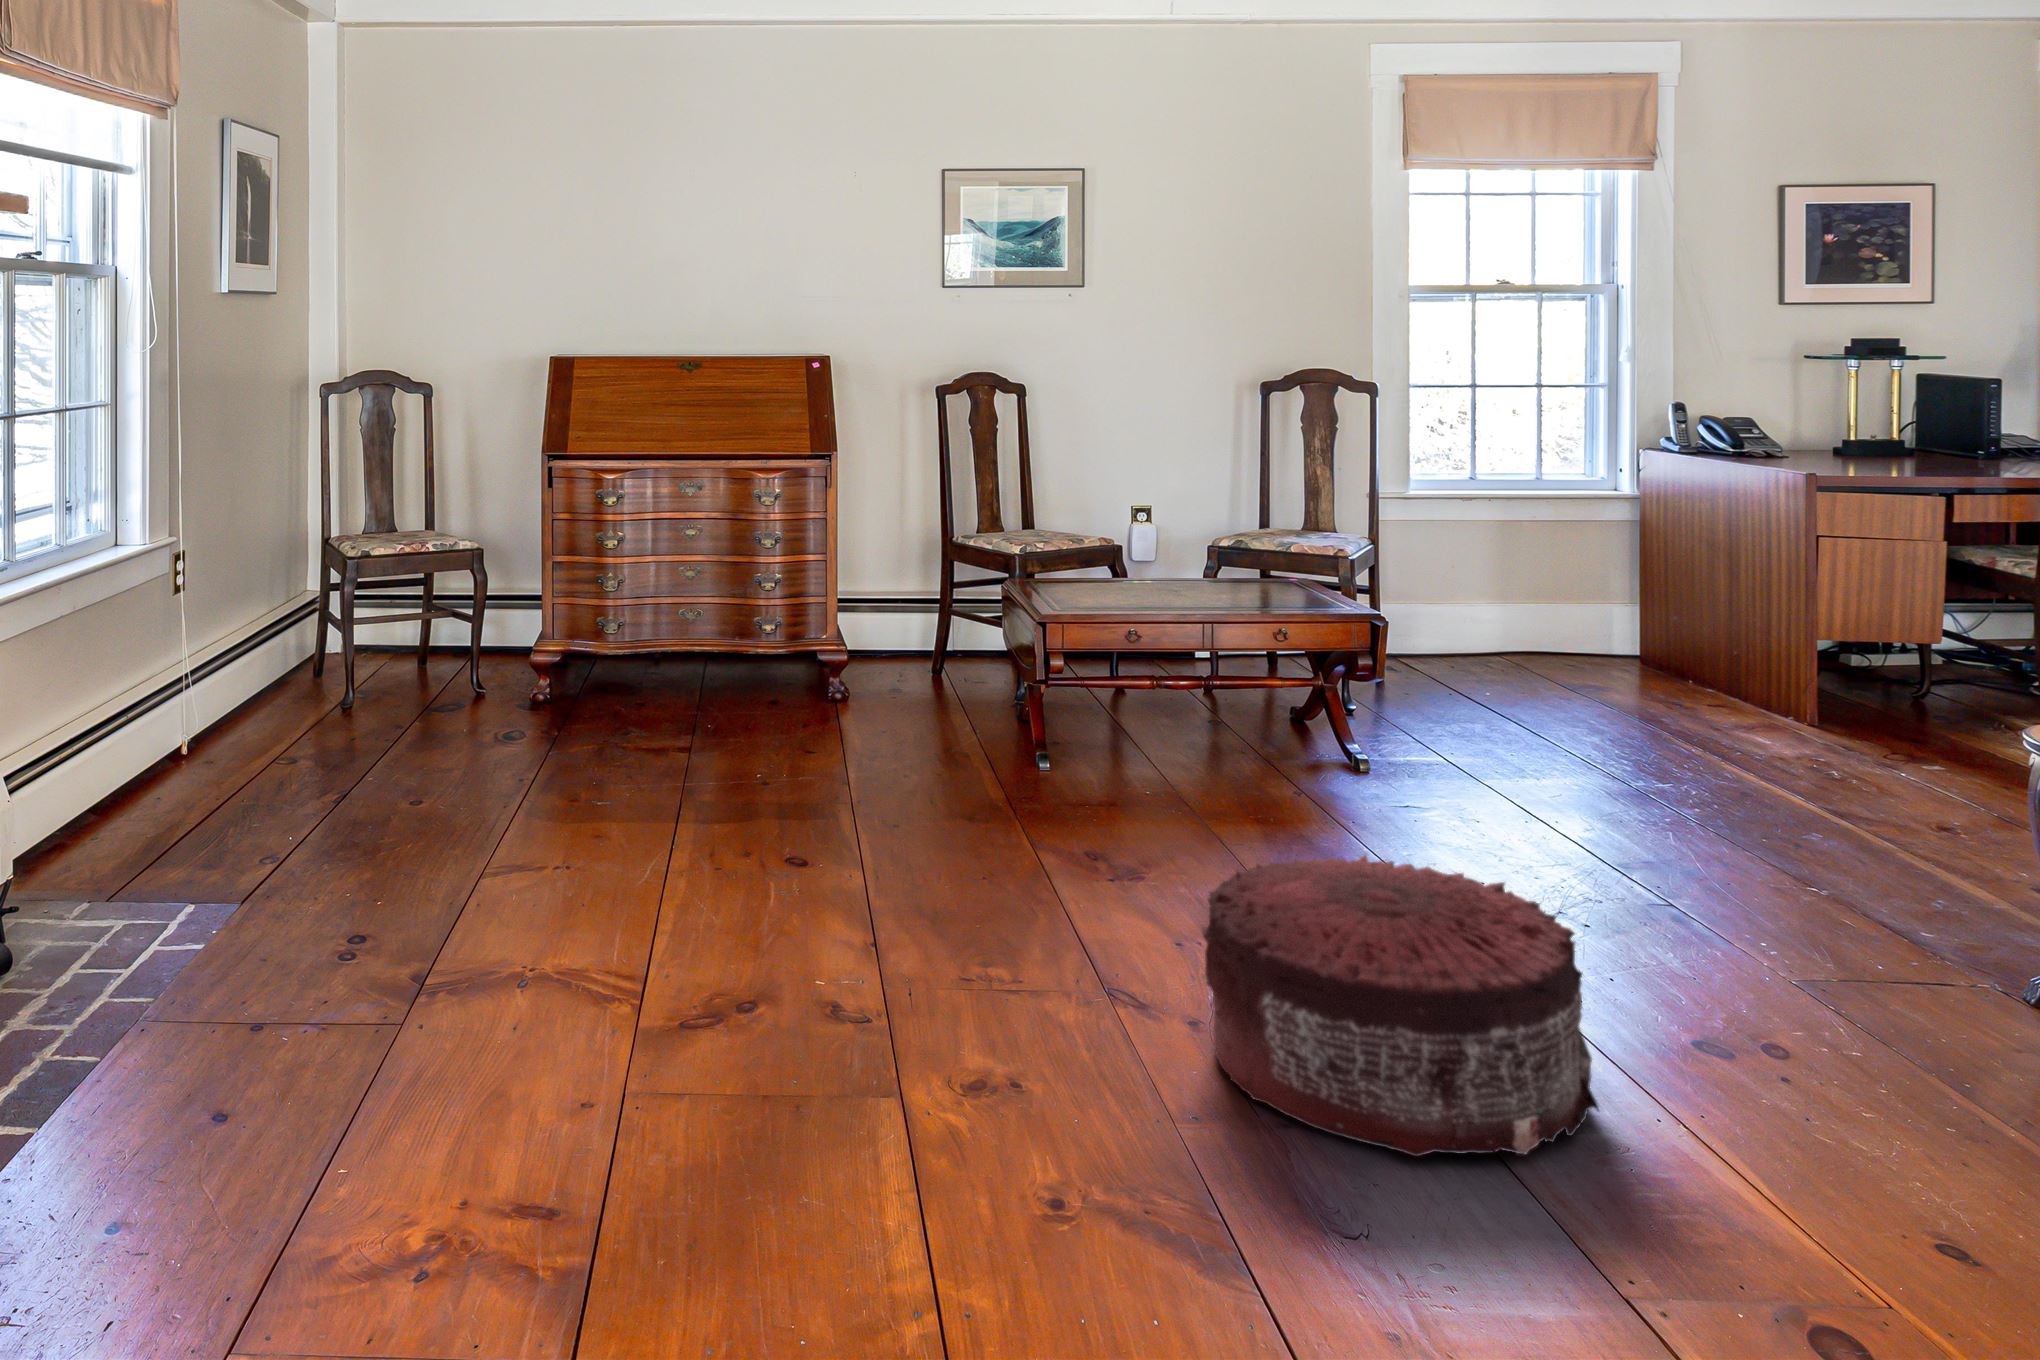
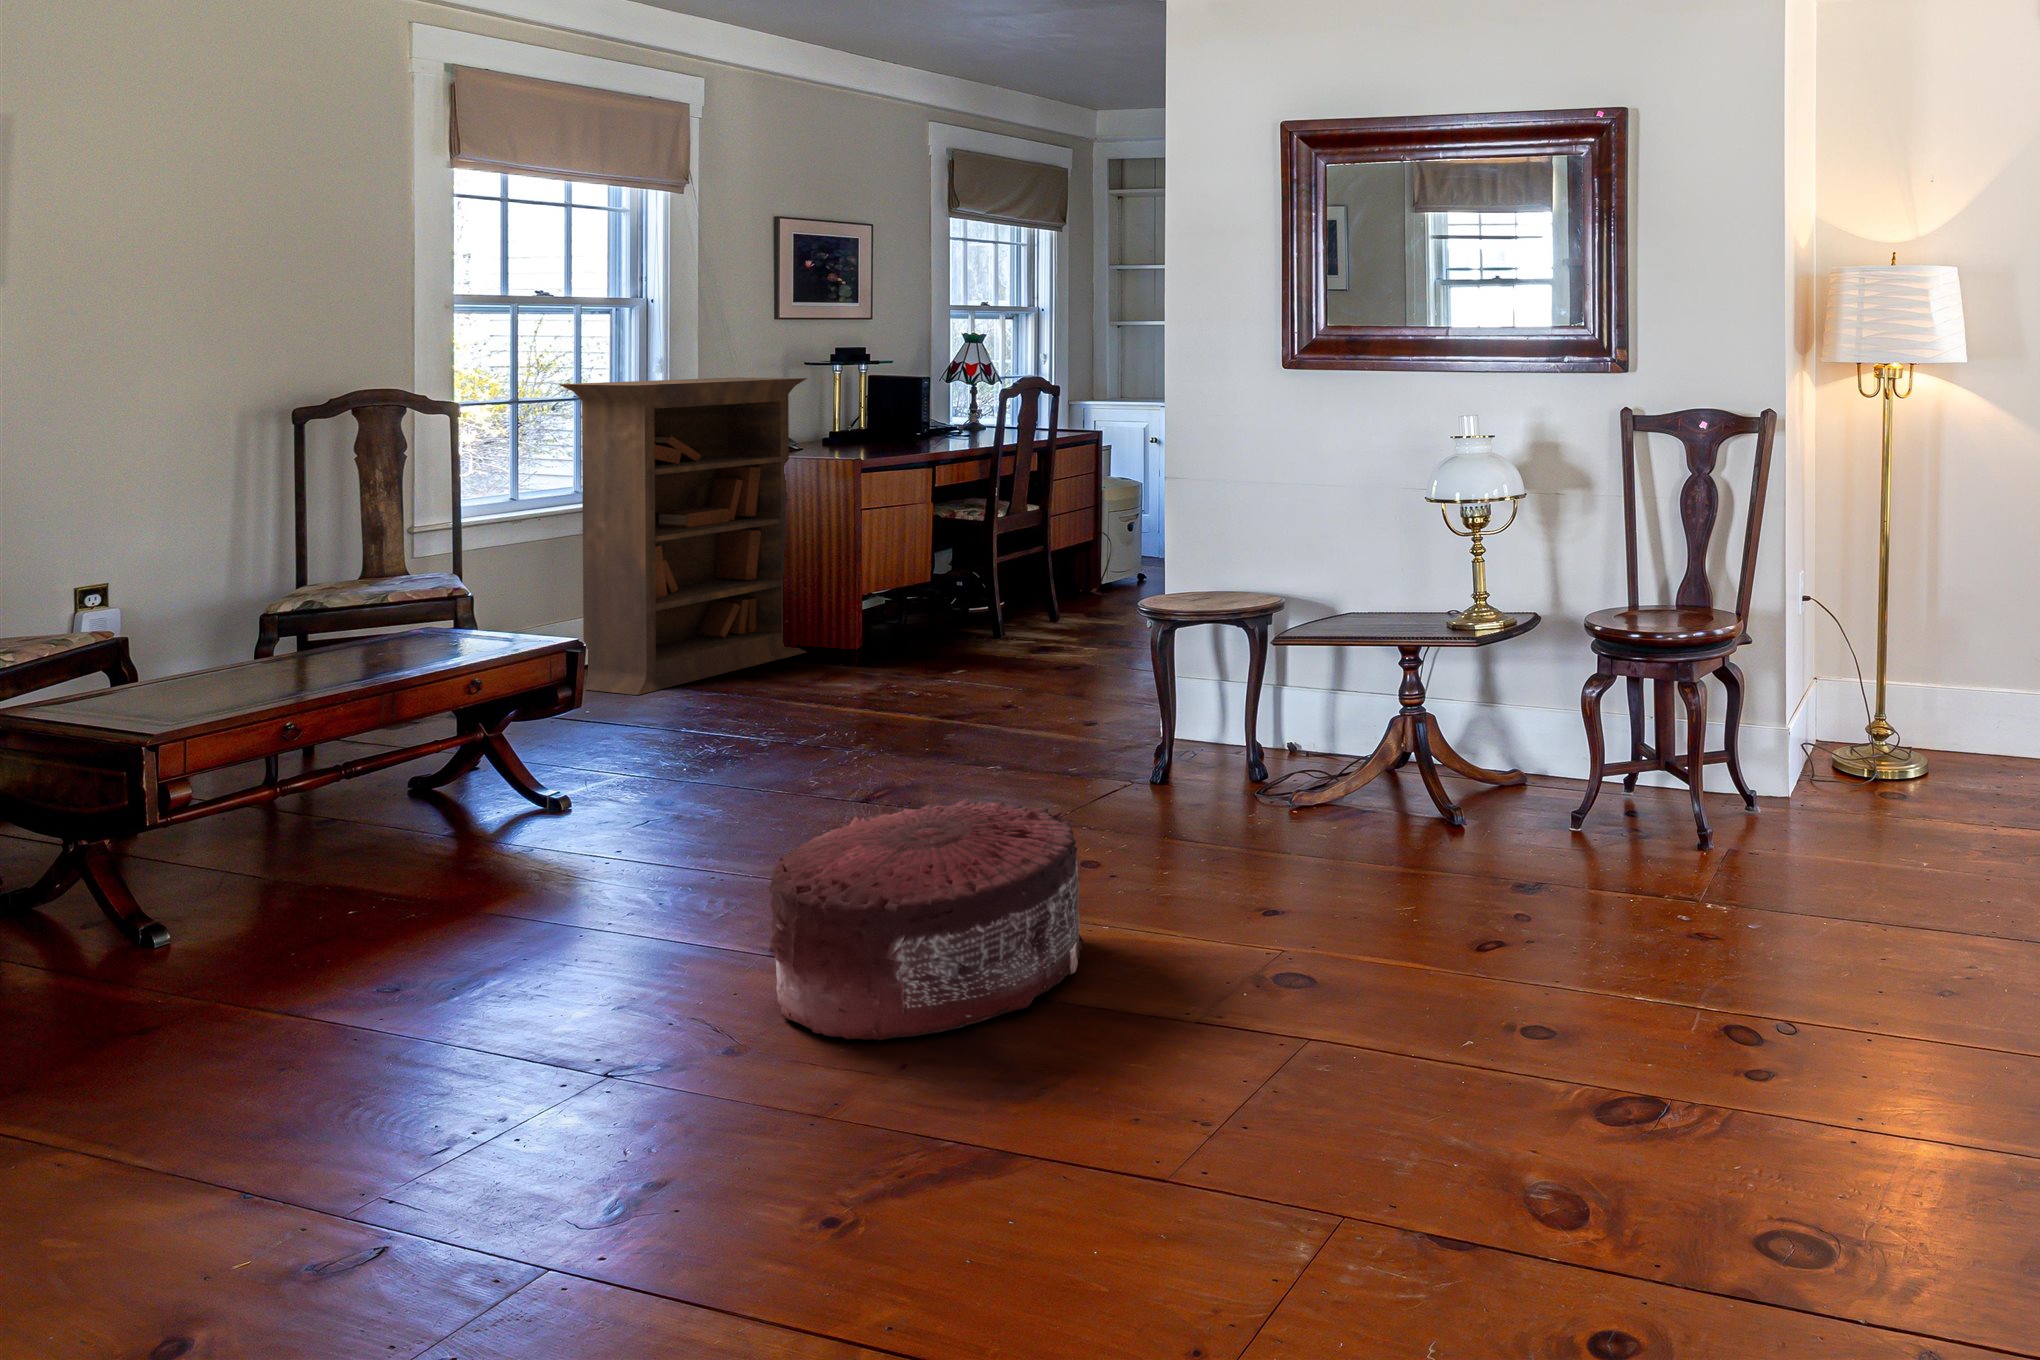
bookcase: none [1490,369,1777,697] -> present [559,377,807,695]

